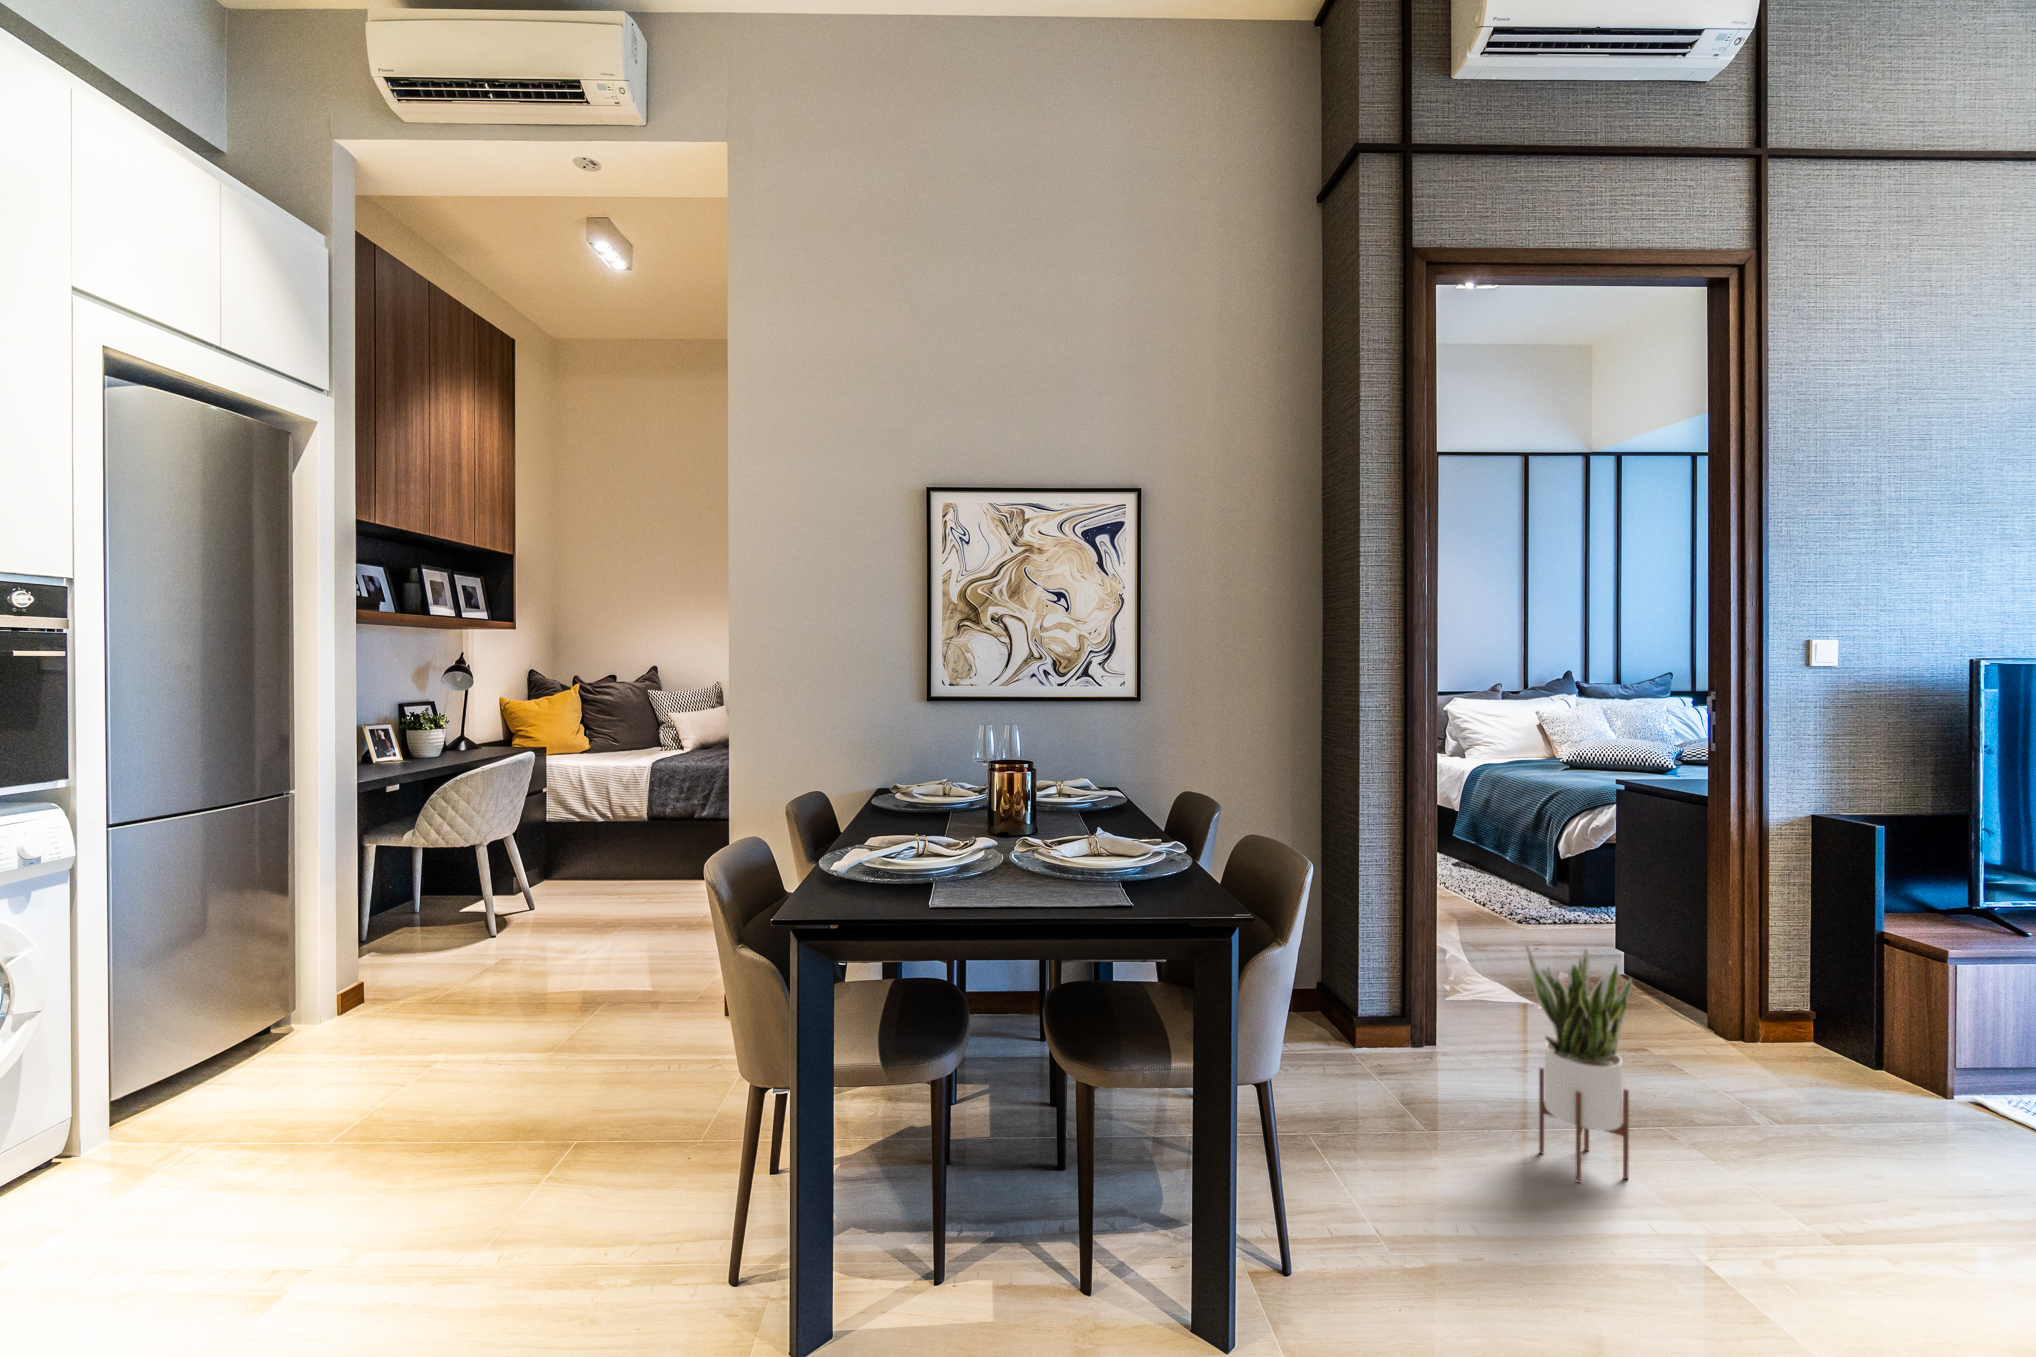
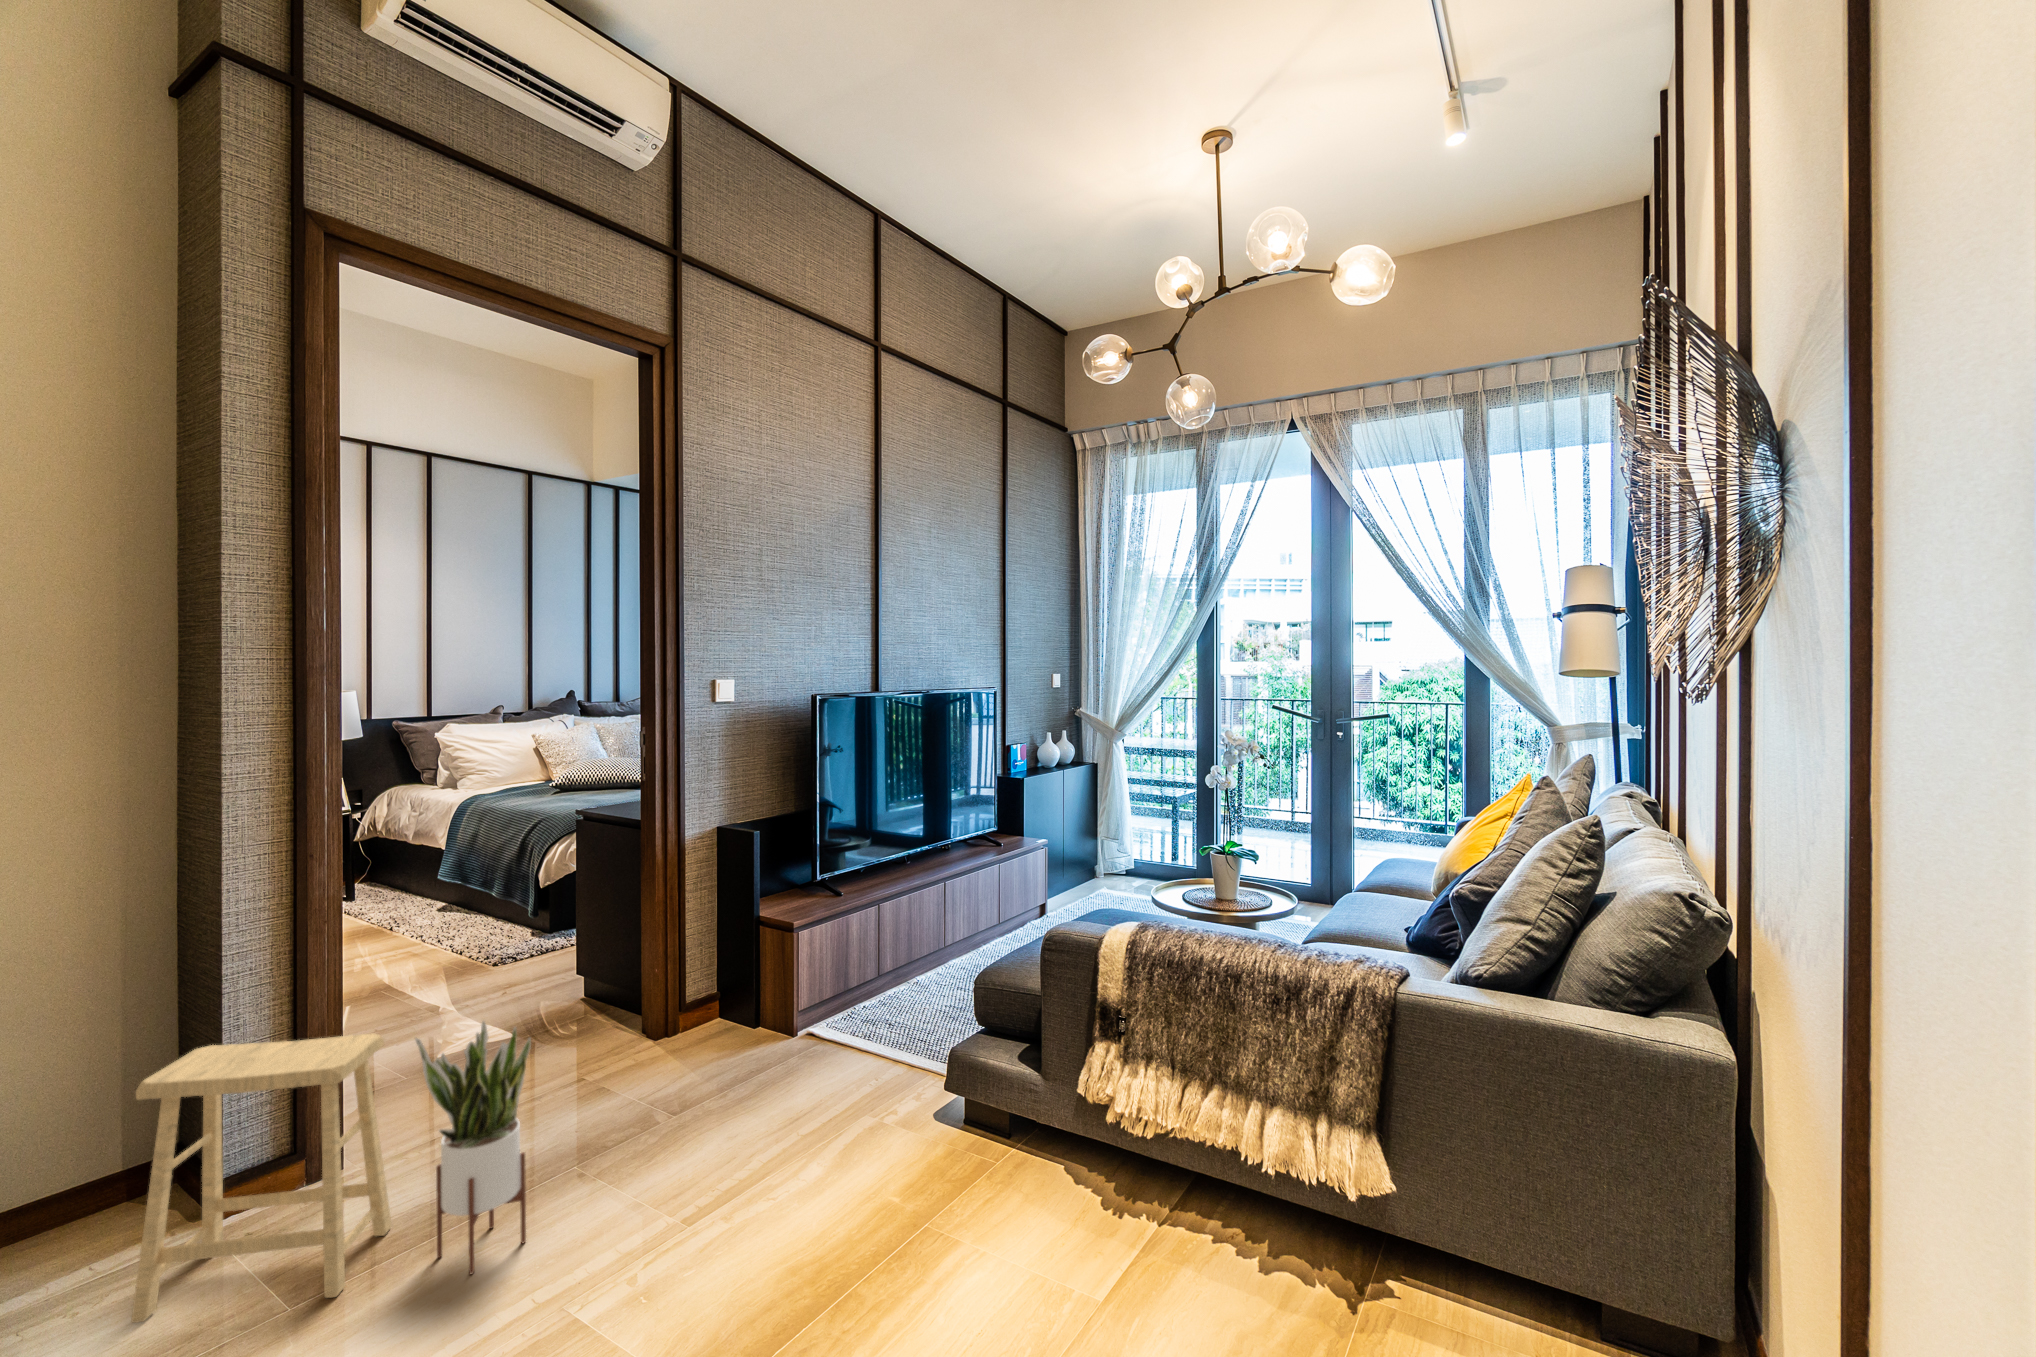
footstool: none [1319,909,1490,1143] -> present [131,1033,392,1323]

